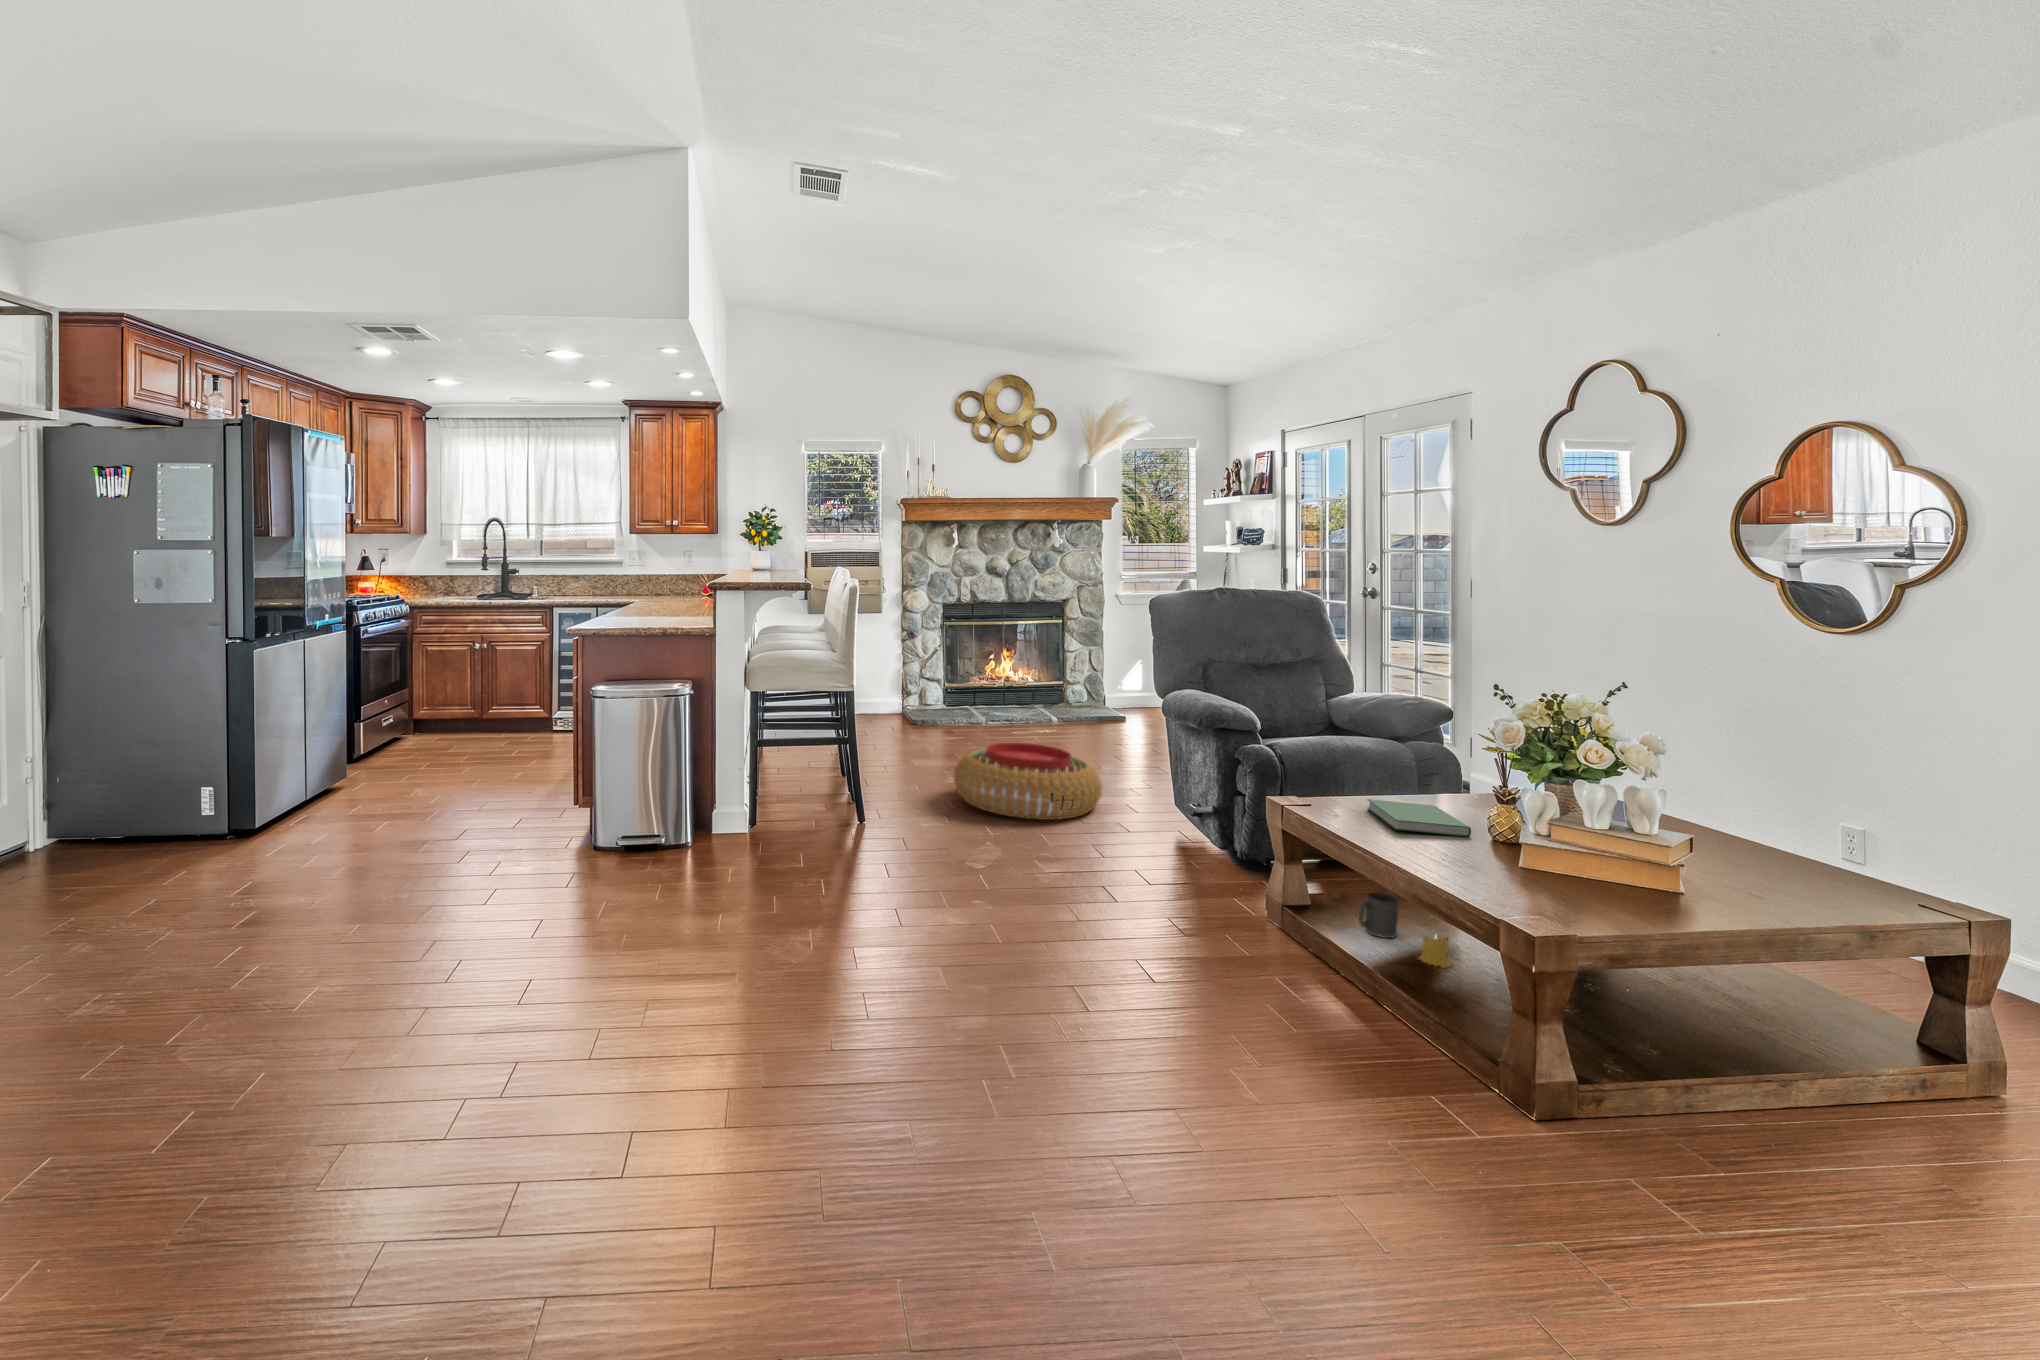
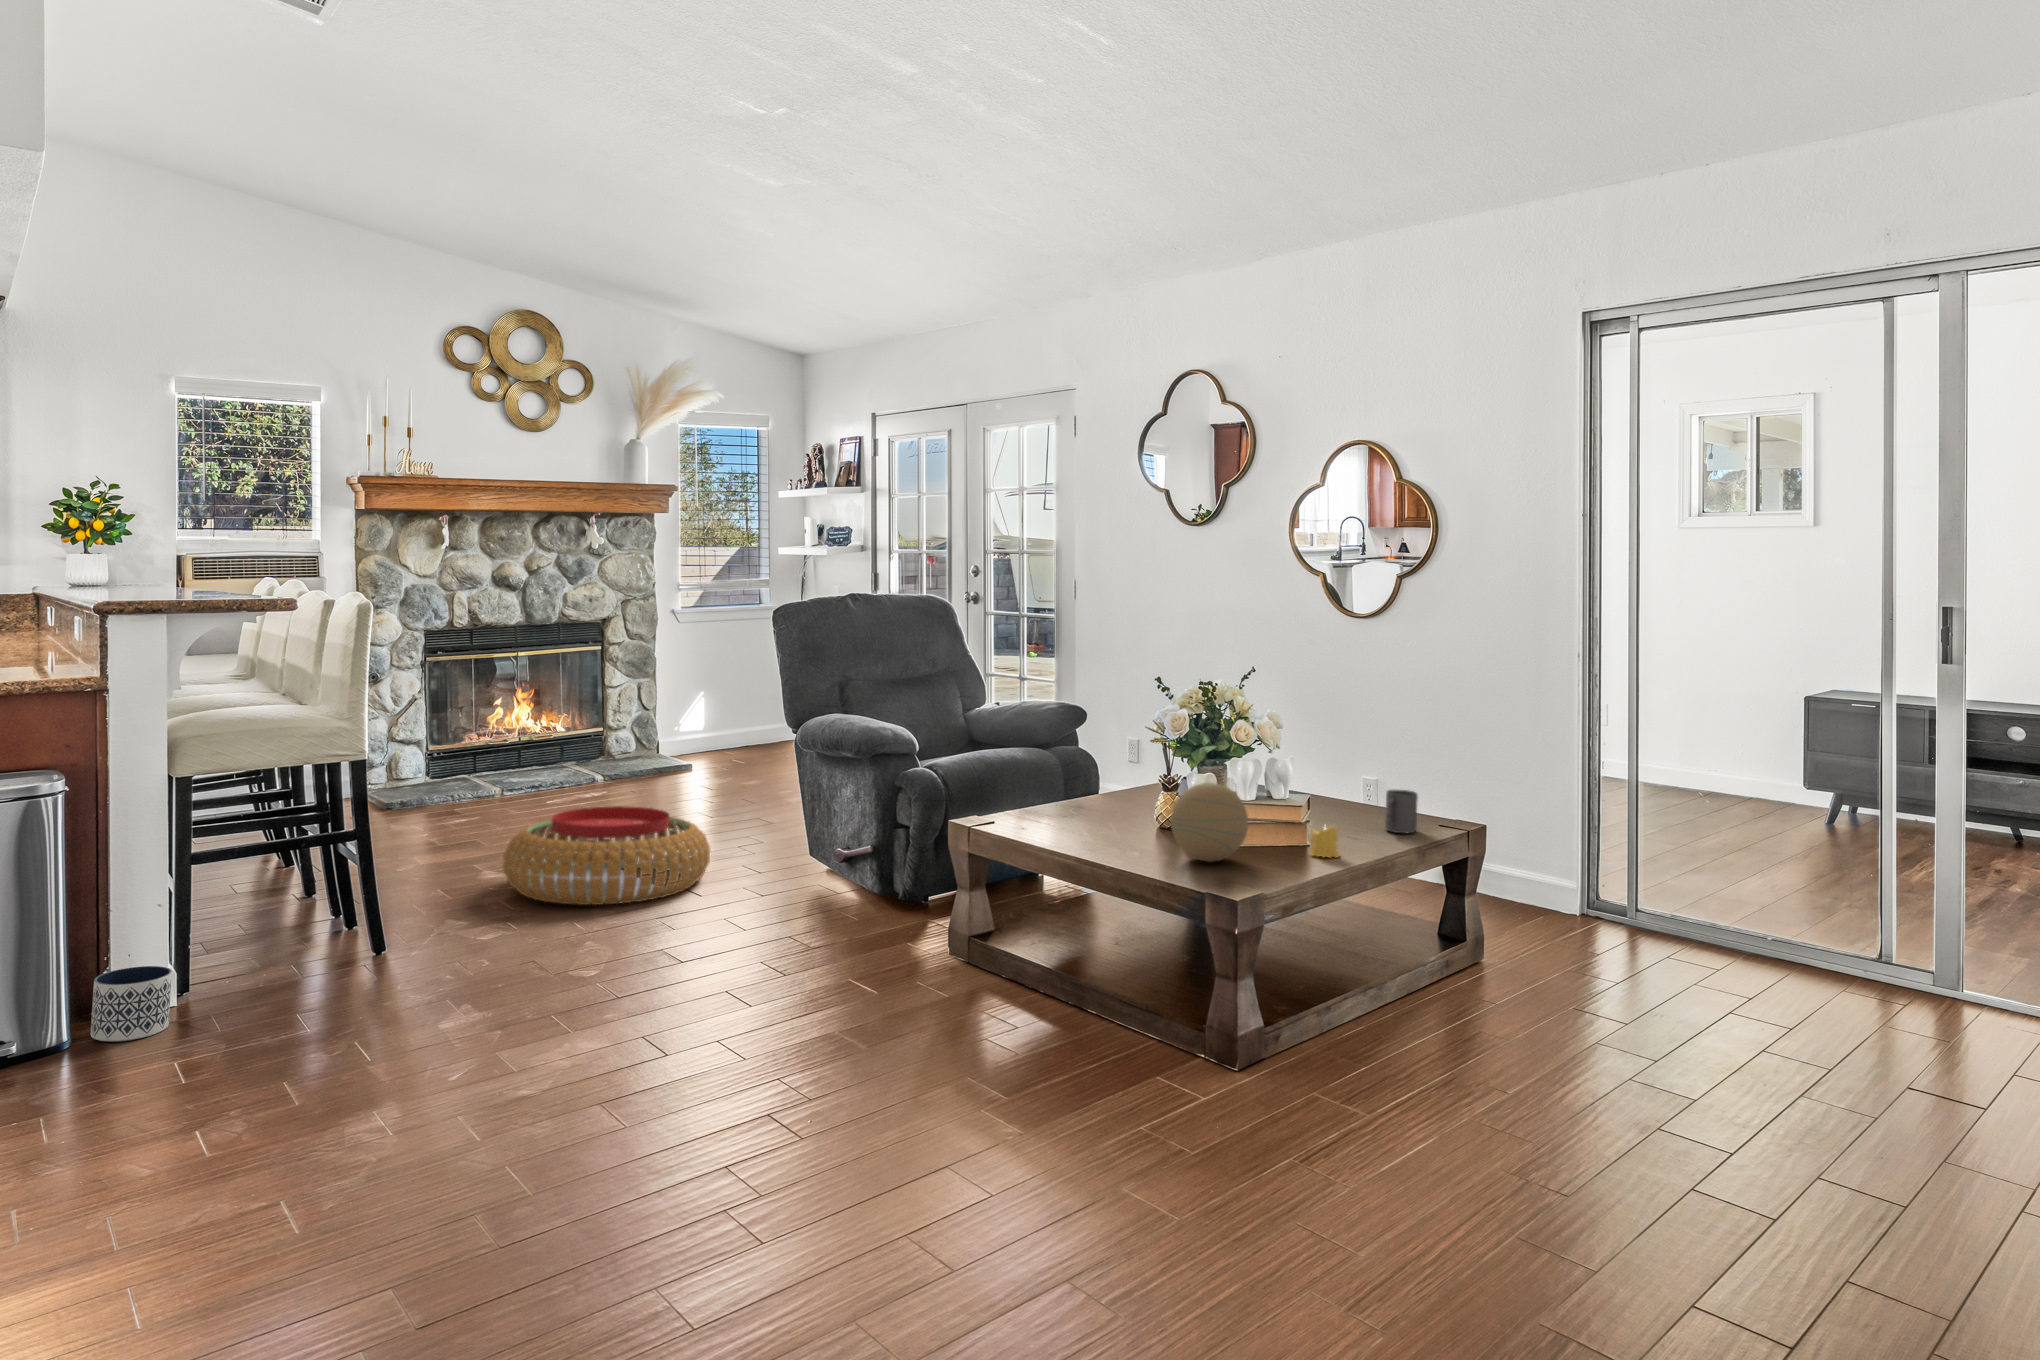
hardcover book: present [1367,799,1471,837] -> none [1044,806,1144,834]
decorative orb: none [1485,800,1583,884] -> present [1171,783,1248,862]
planter: none [703,809,743,853] -> present [91,966,172,1042]
mug: present [1359,893,1399,938] -> present [1385,790,1418,833]
candle: present [1419,936,1451,968] -> present [1309,826,1340,858]

